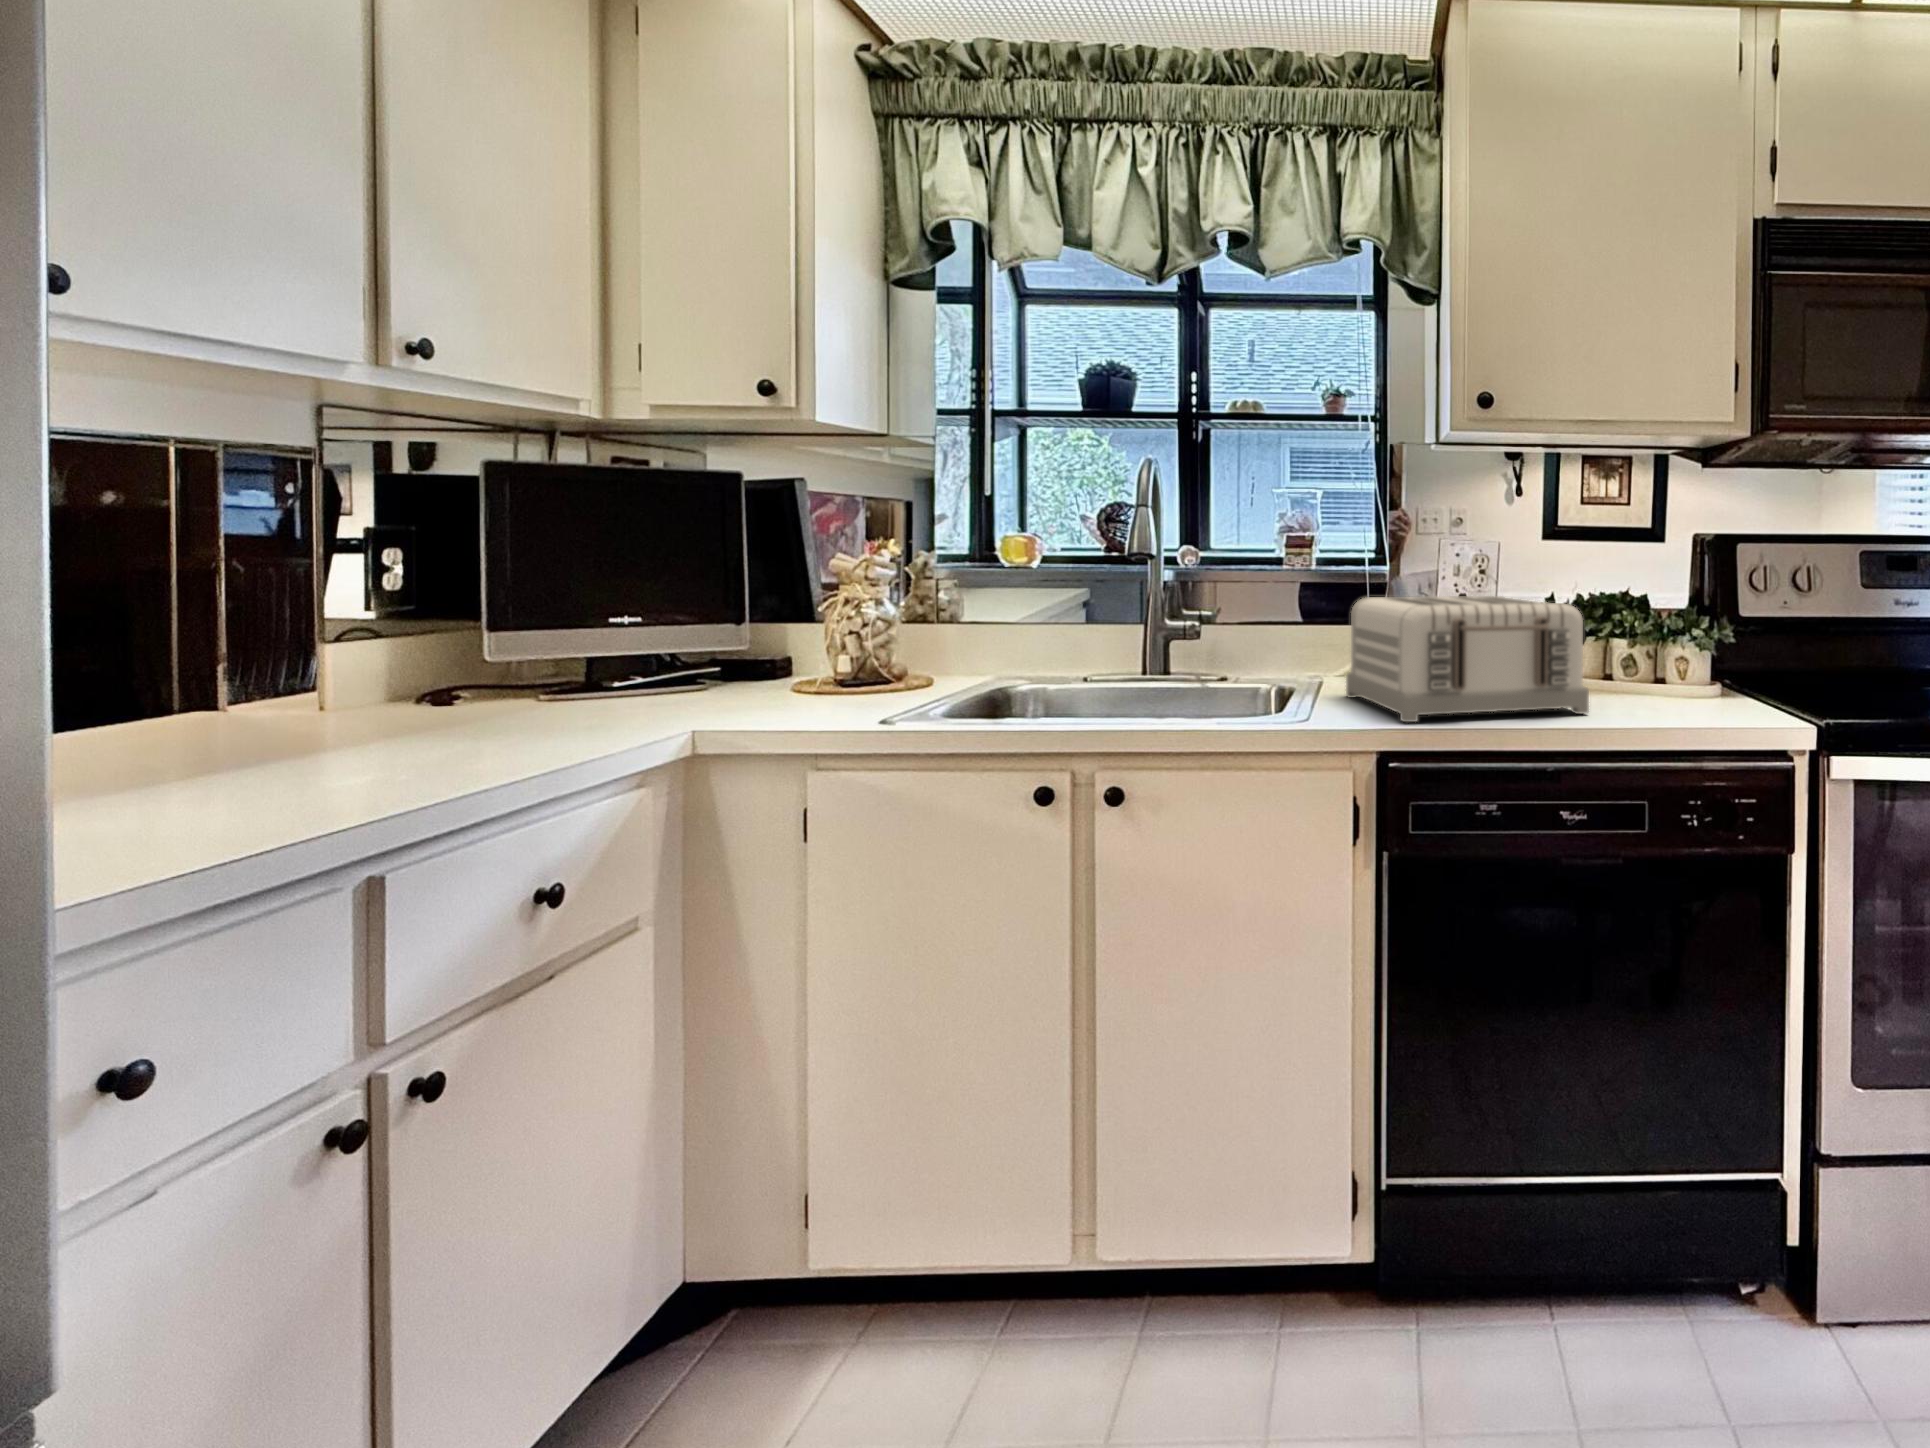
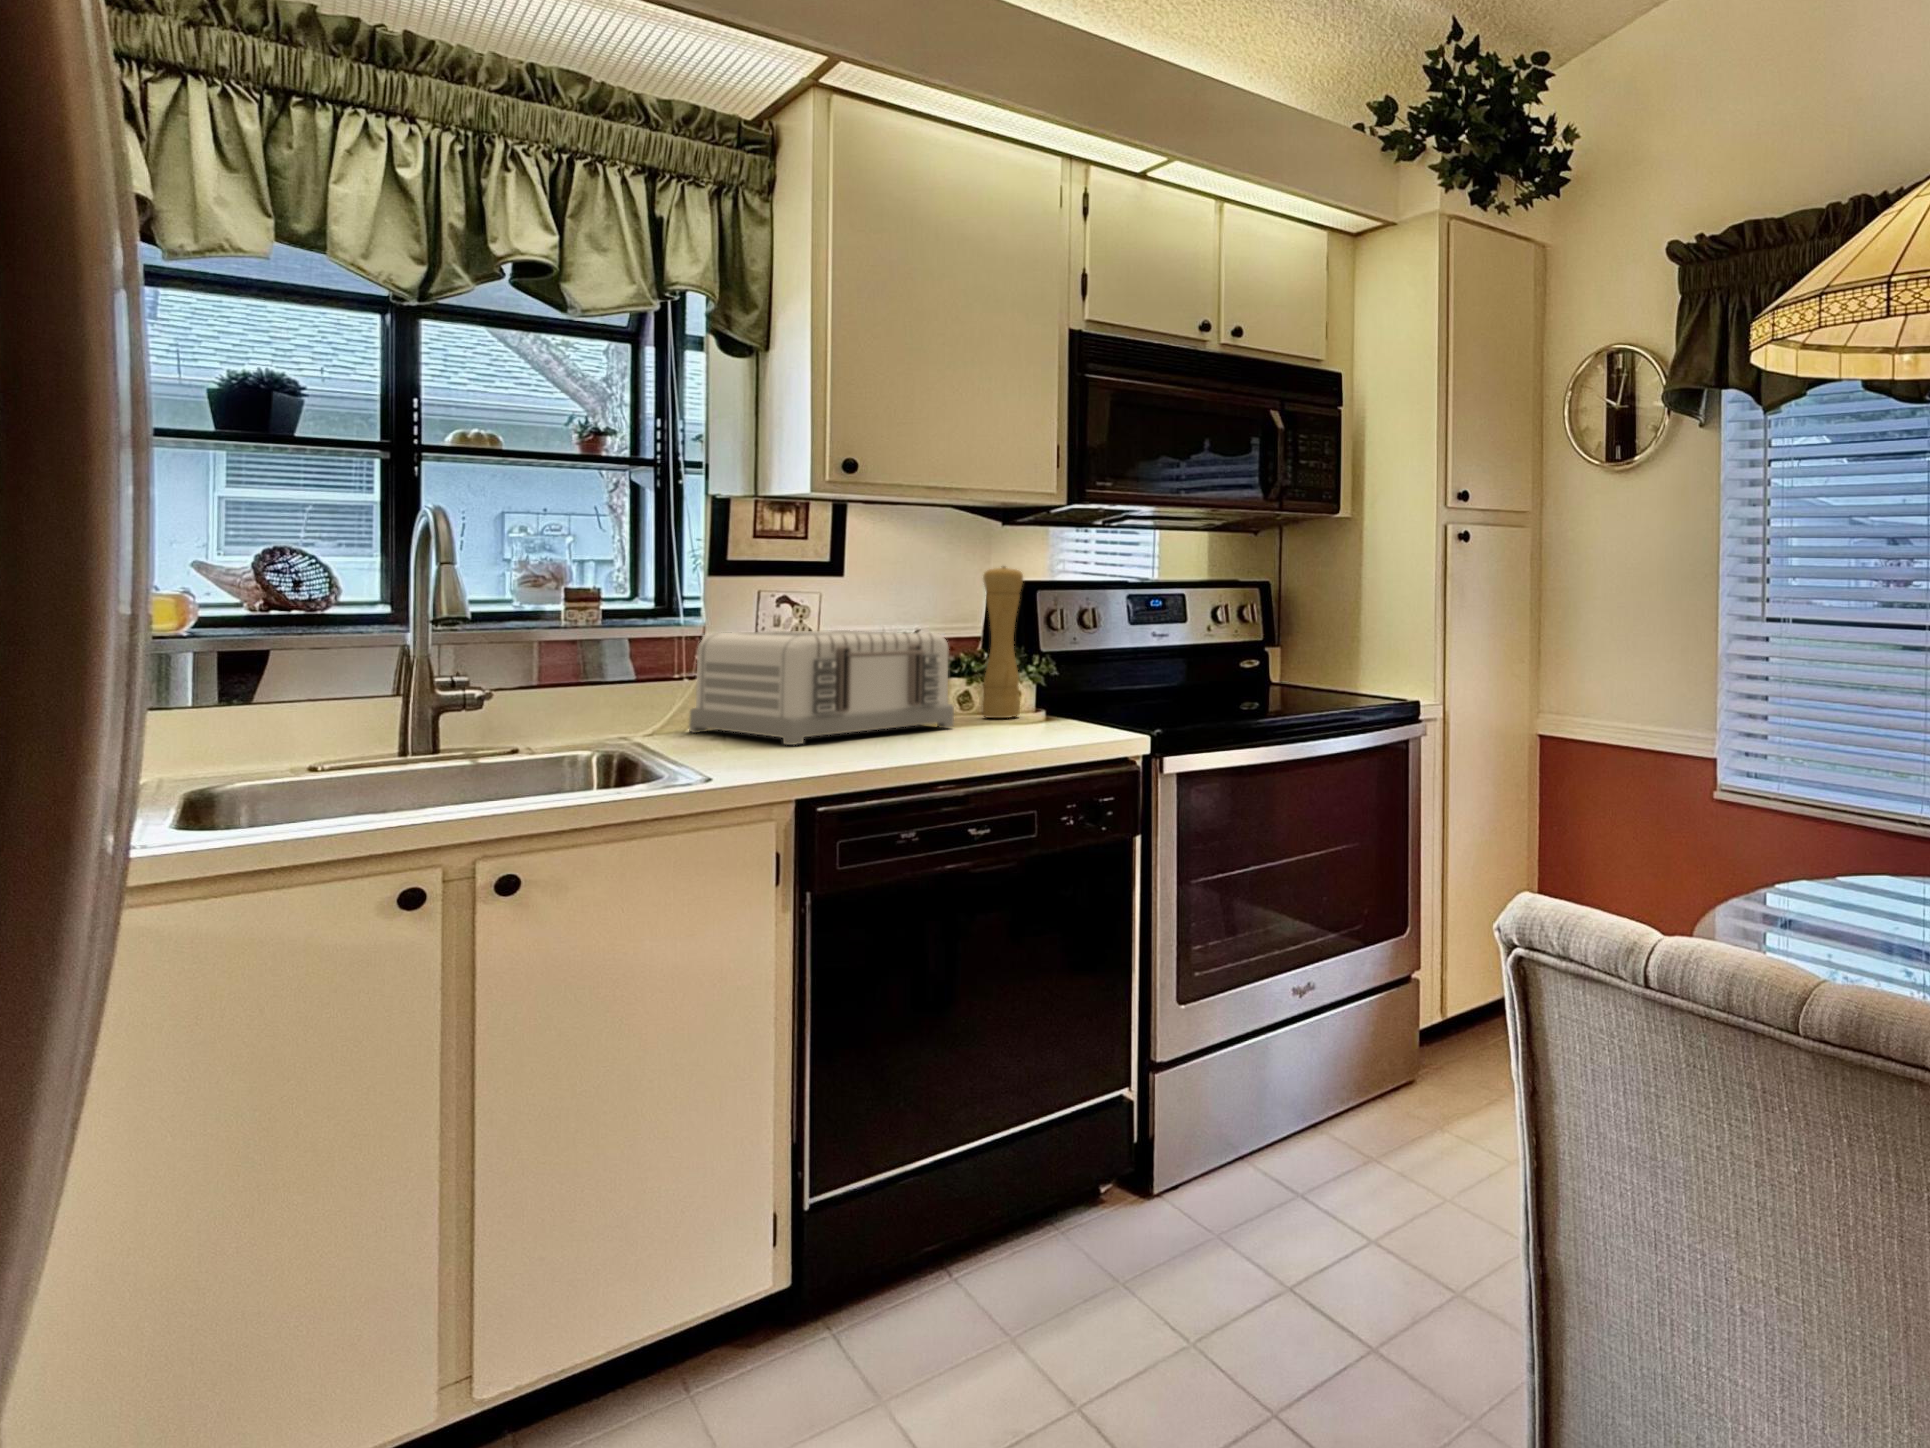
pepper mill: none [1637,524,1683,705] -> present [983,566,1023,718]

